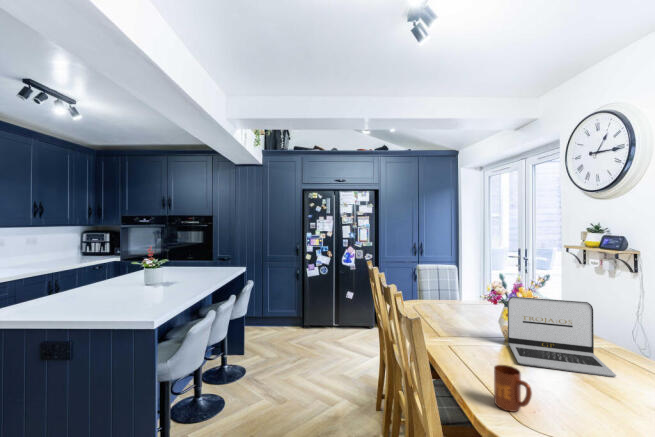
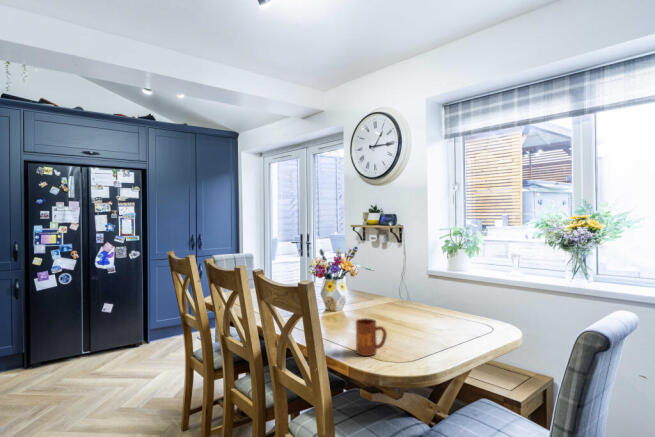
laptop: present [508,297,616,377] -> none [333,265,413,324]

